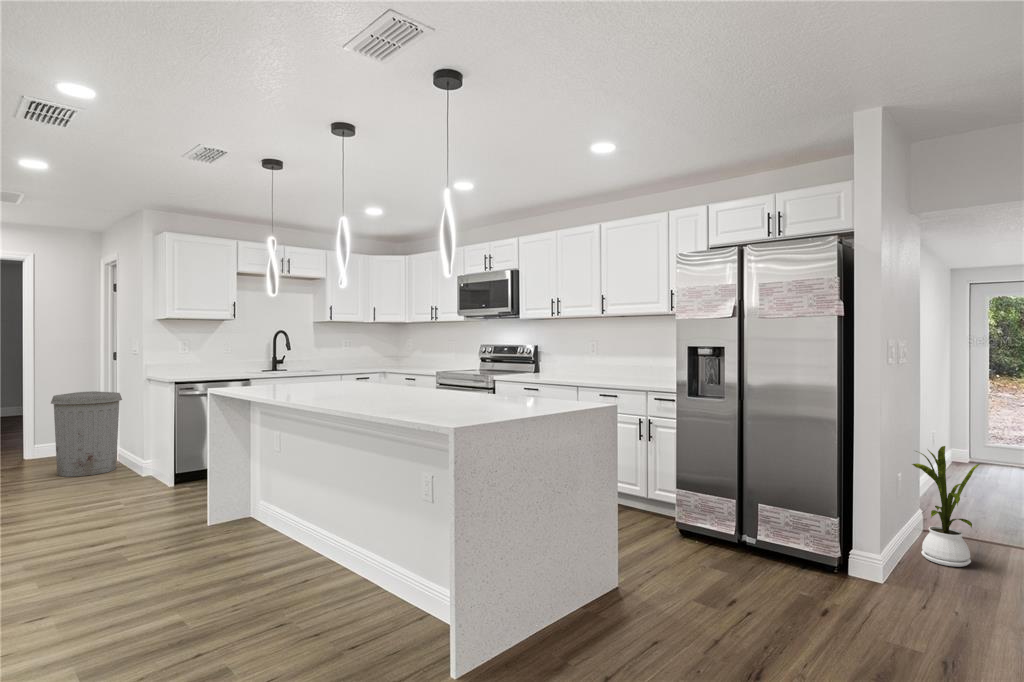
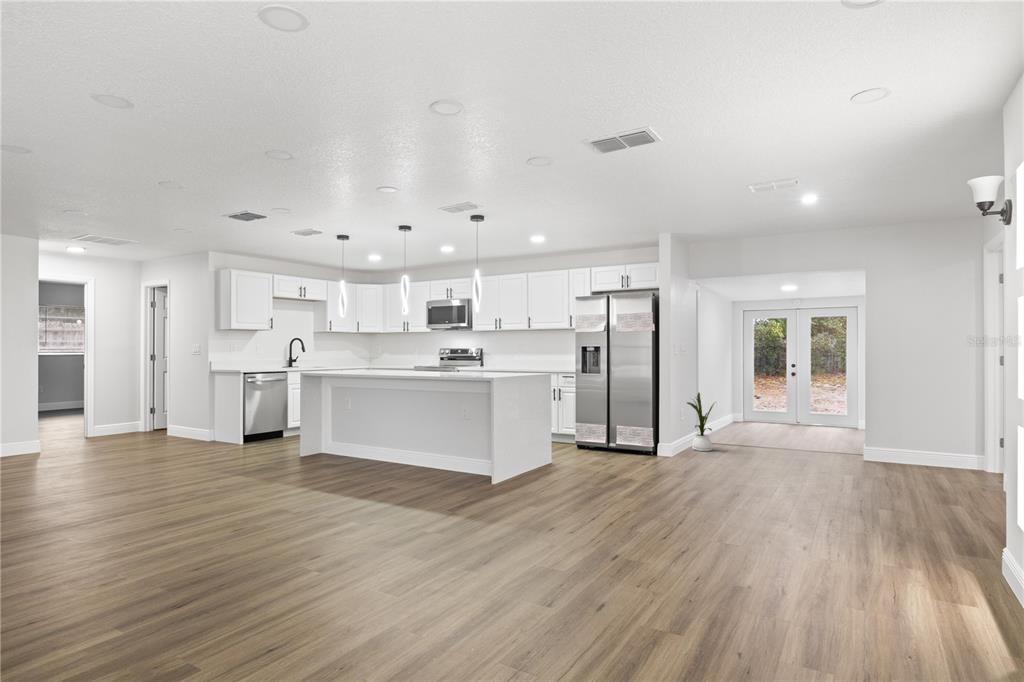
trash can: present [51,391,122,477] -> none [134,383,184,444]

